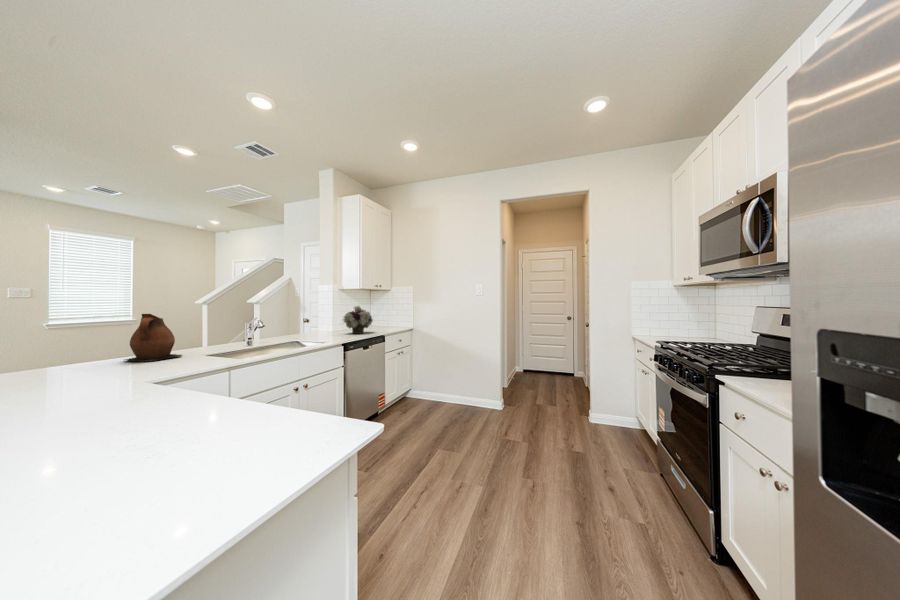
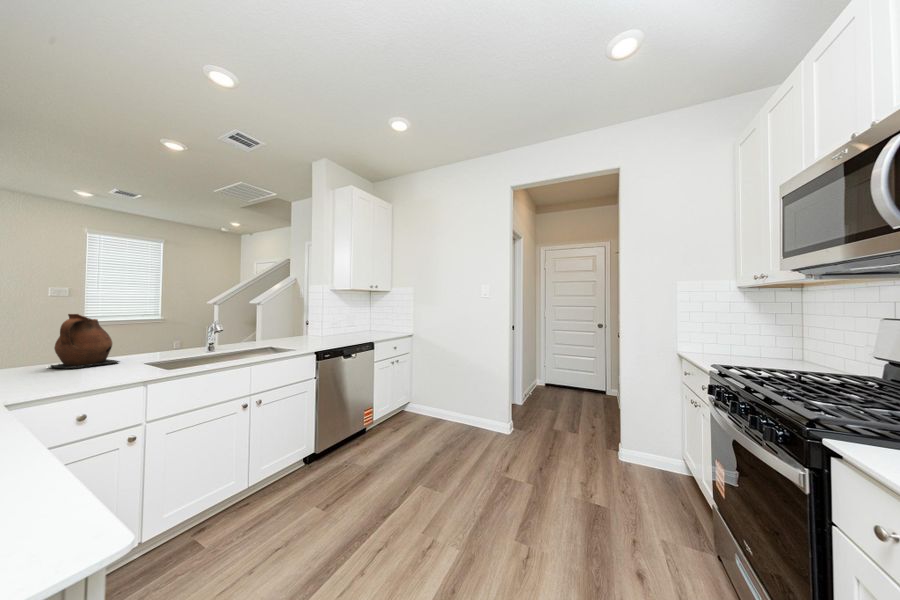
flower arrangement: present [343,306,373,334] -> none [333,309,368,339]

